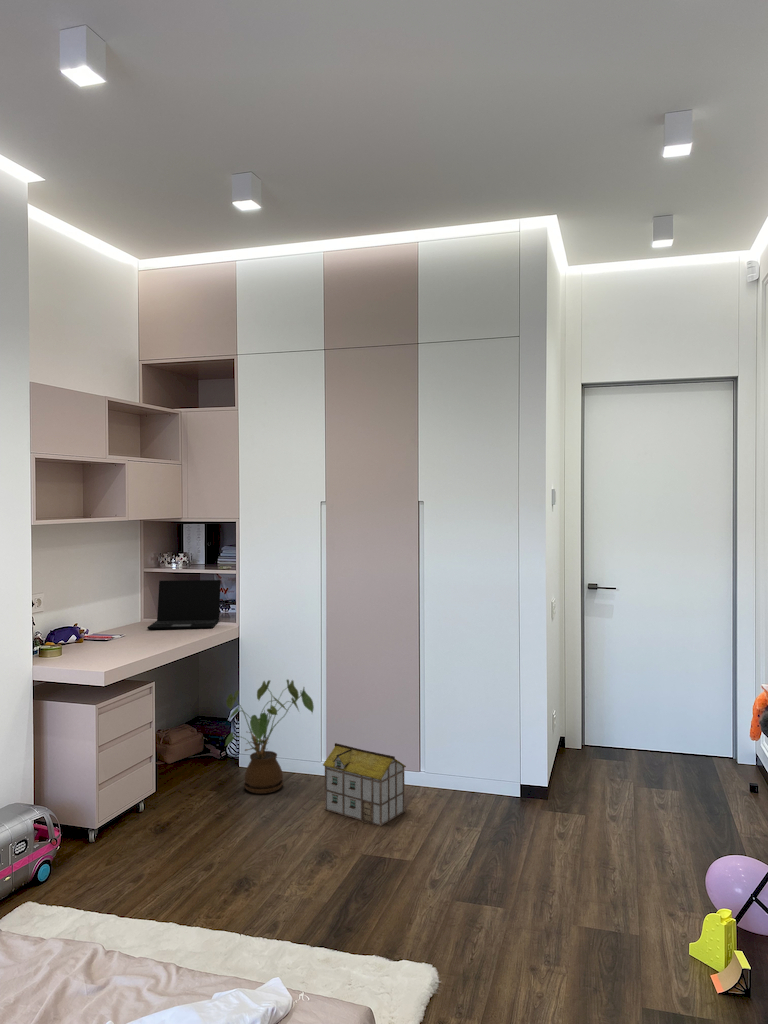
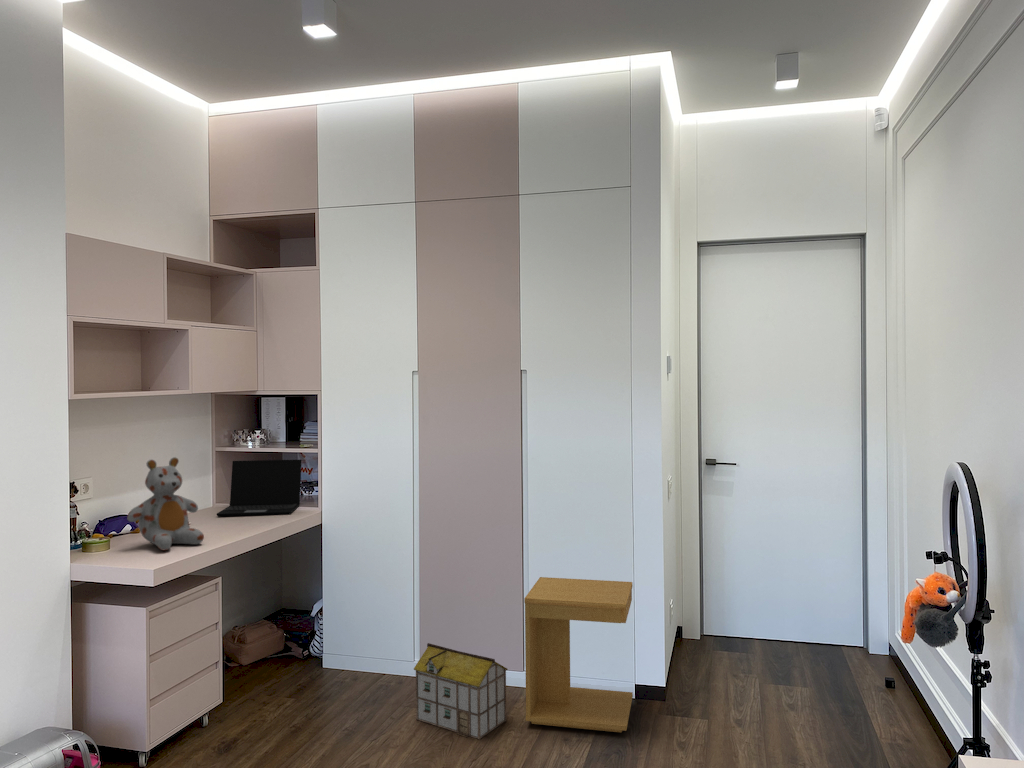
stuffed bear: none [77,576,142,656] -> present [127,457,204,550]
house plant: present [226,680,314,794] -> none [303,570,404,701]
side table: none [421,687,518,823] -> present [524,577,633,732]

